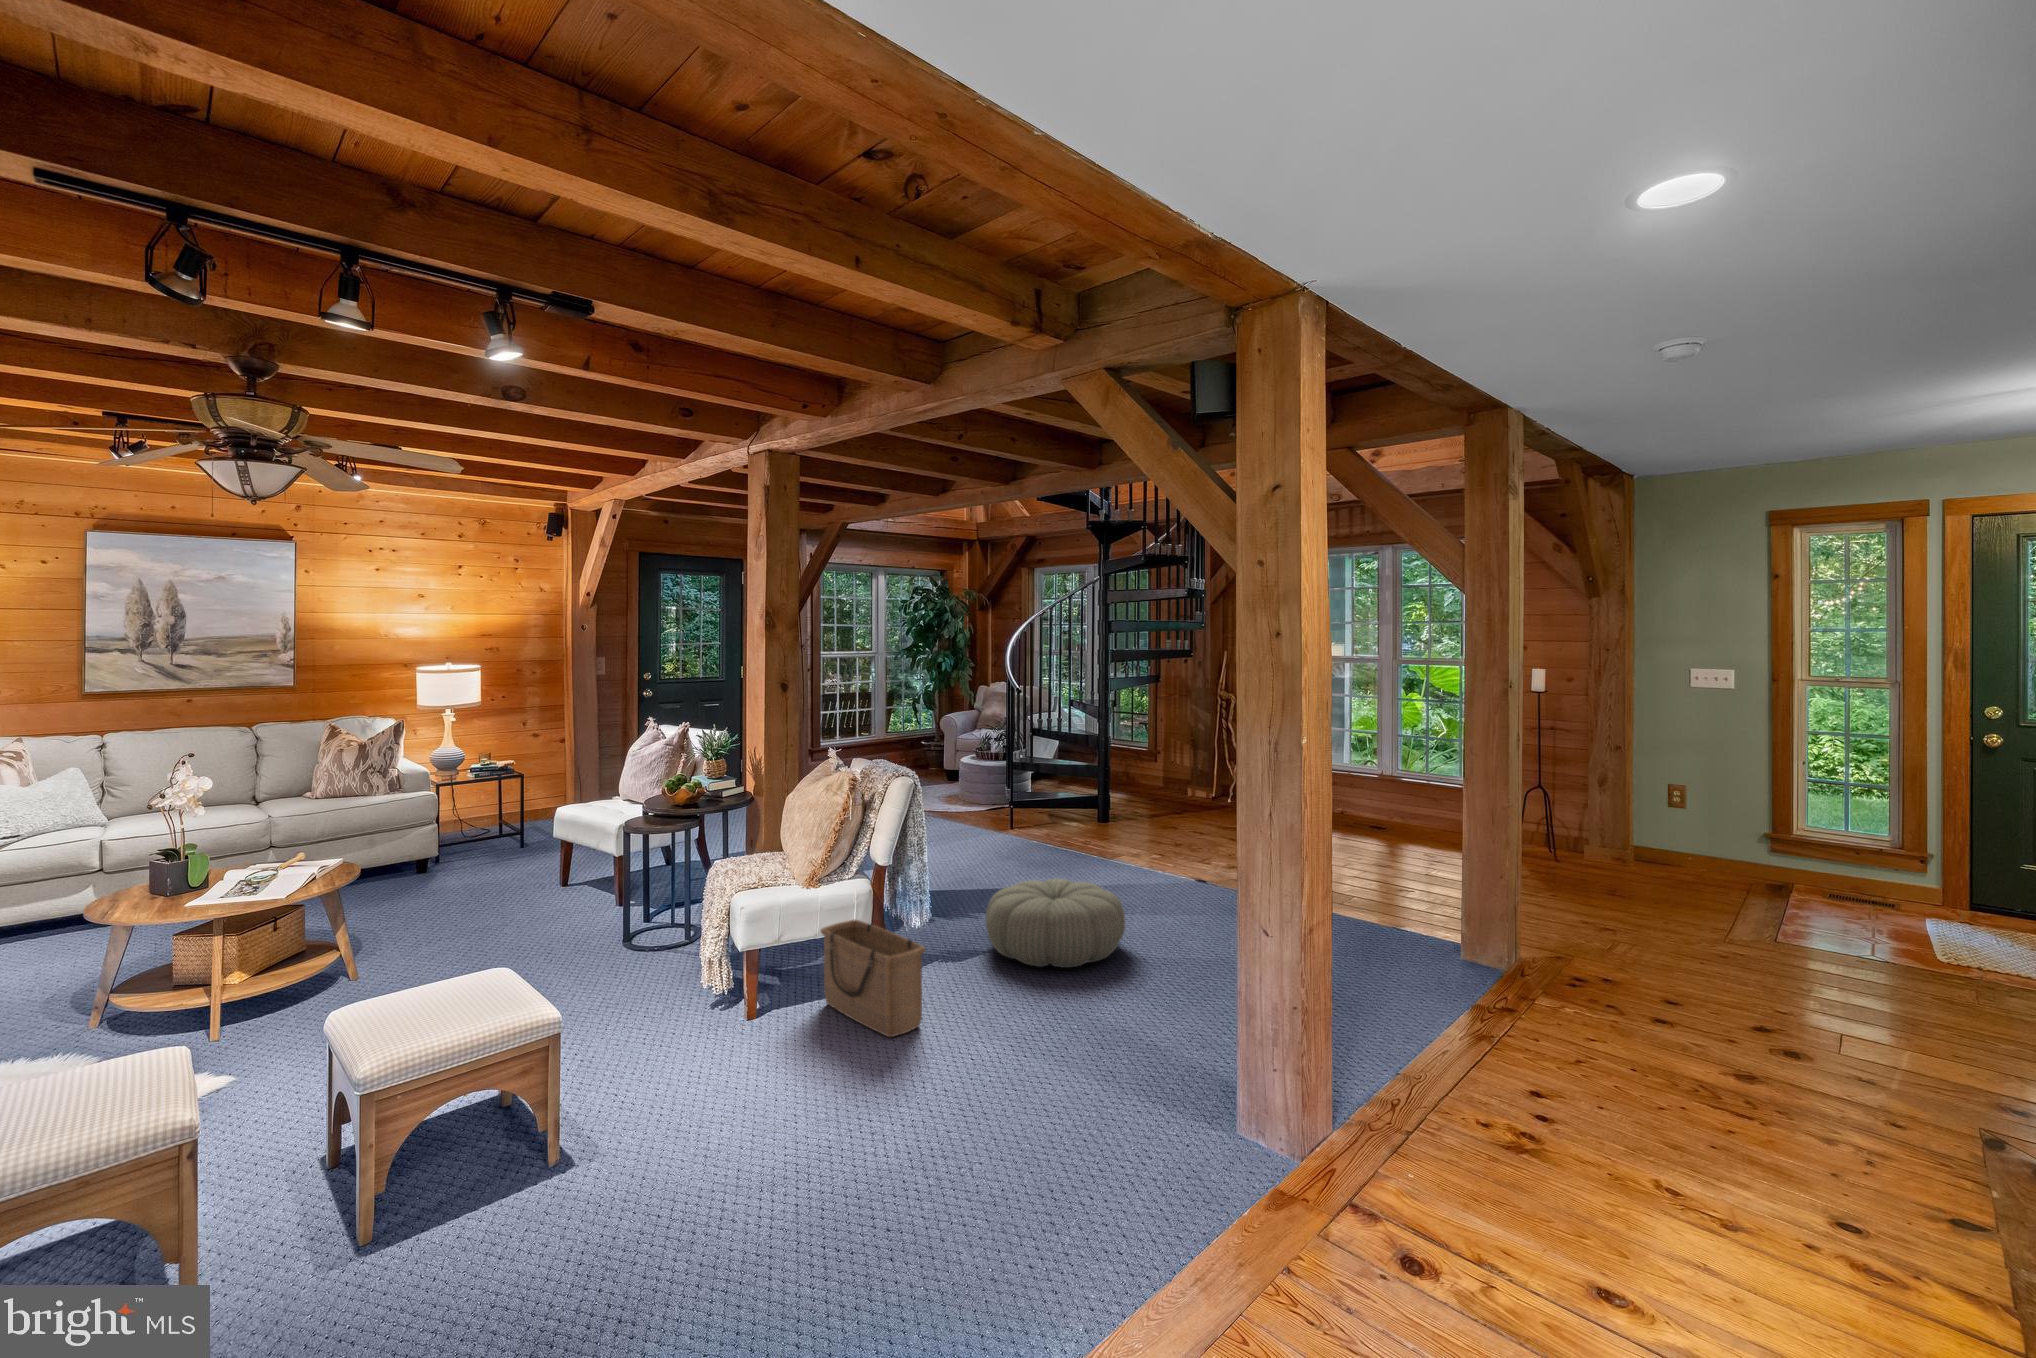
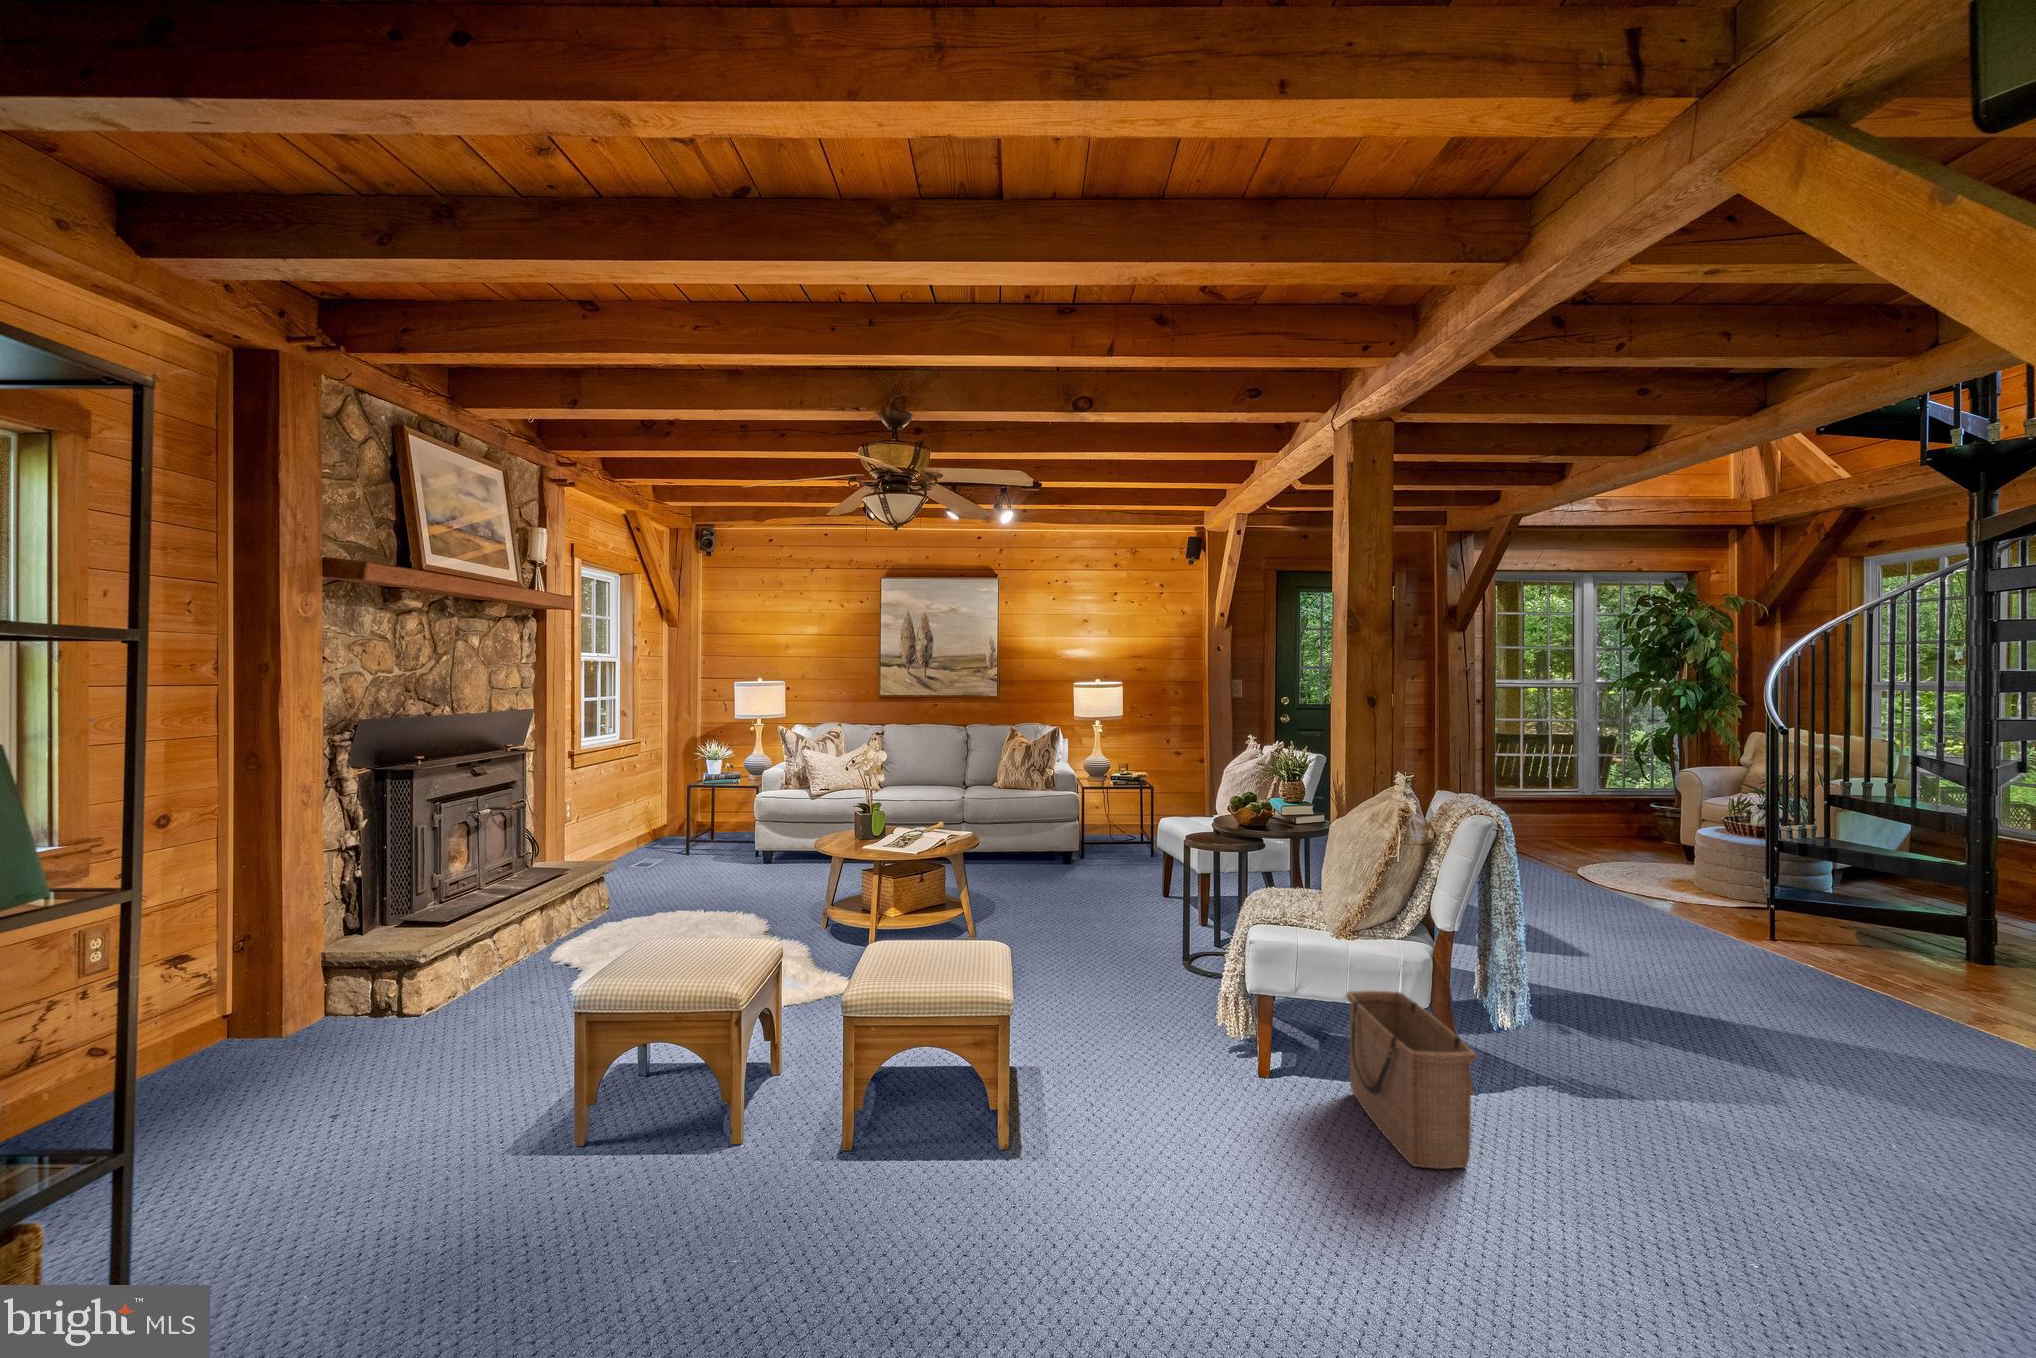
pouf: present [985,879,1125,967] -> none [1632,1004,1935,1175]

